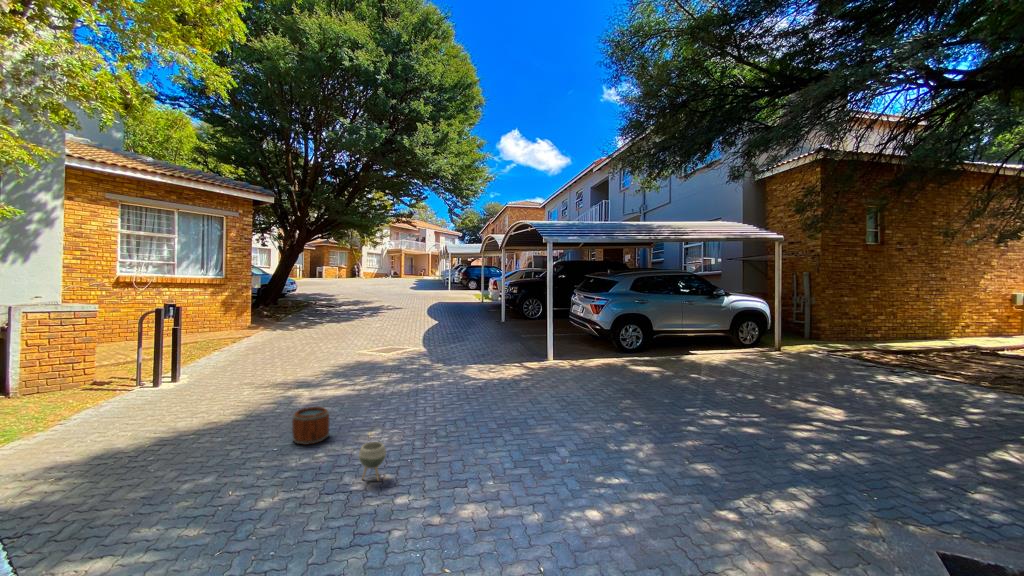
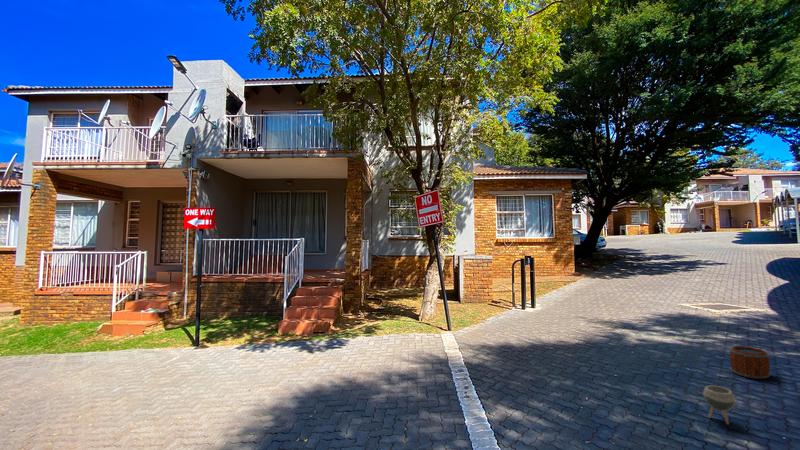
bucket: present [292,407,329,445] -> present [730,346,770,379]

